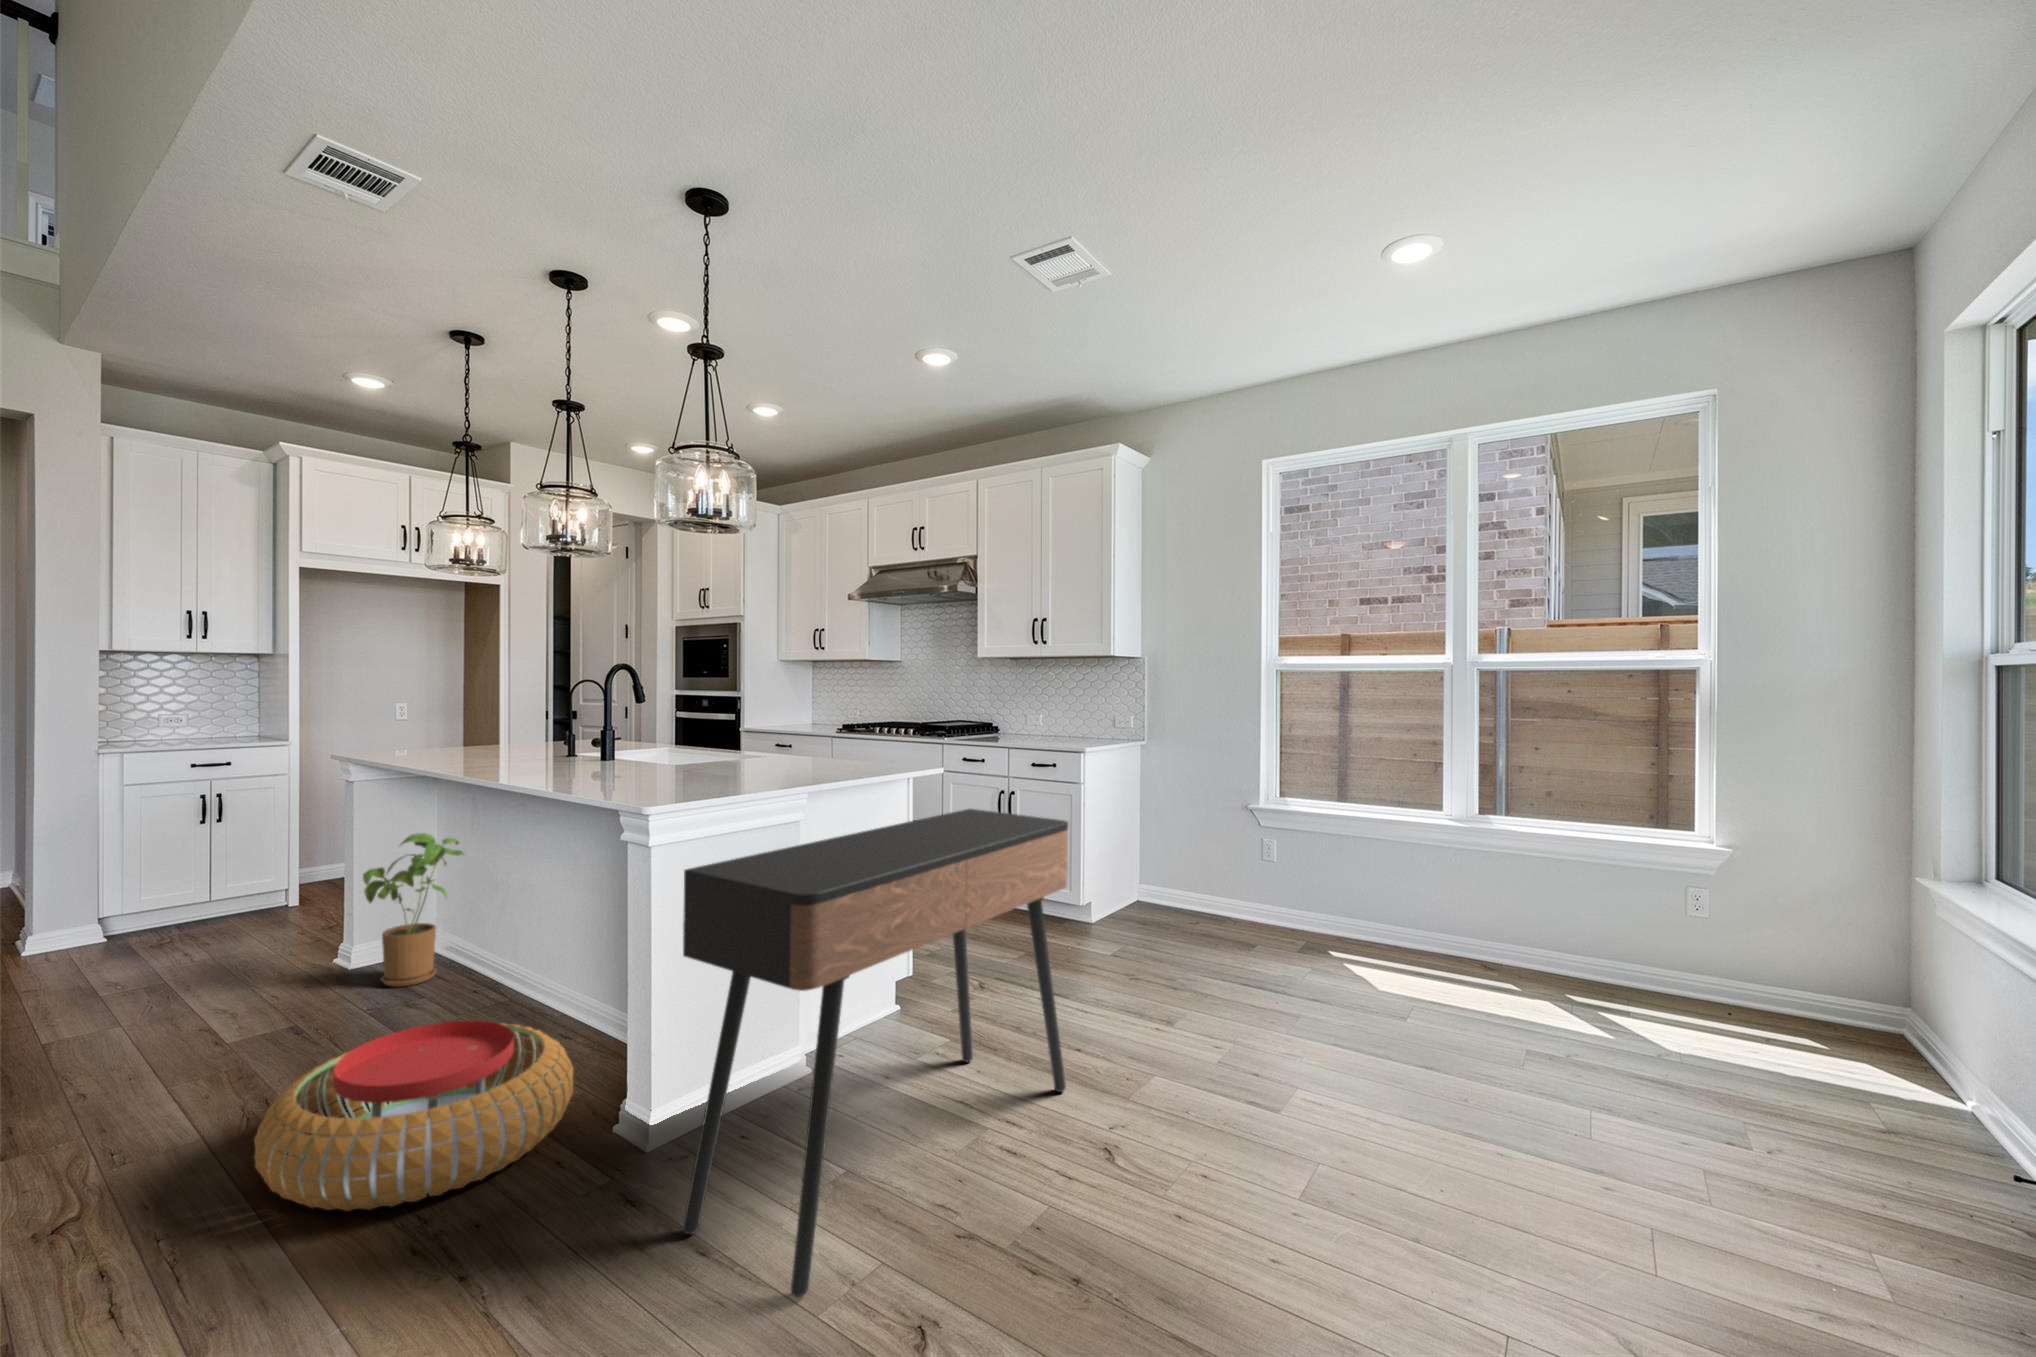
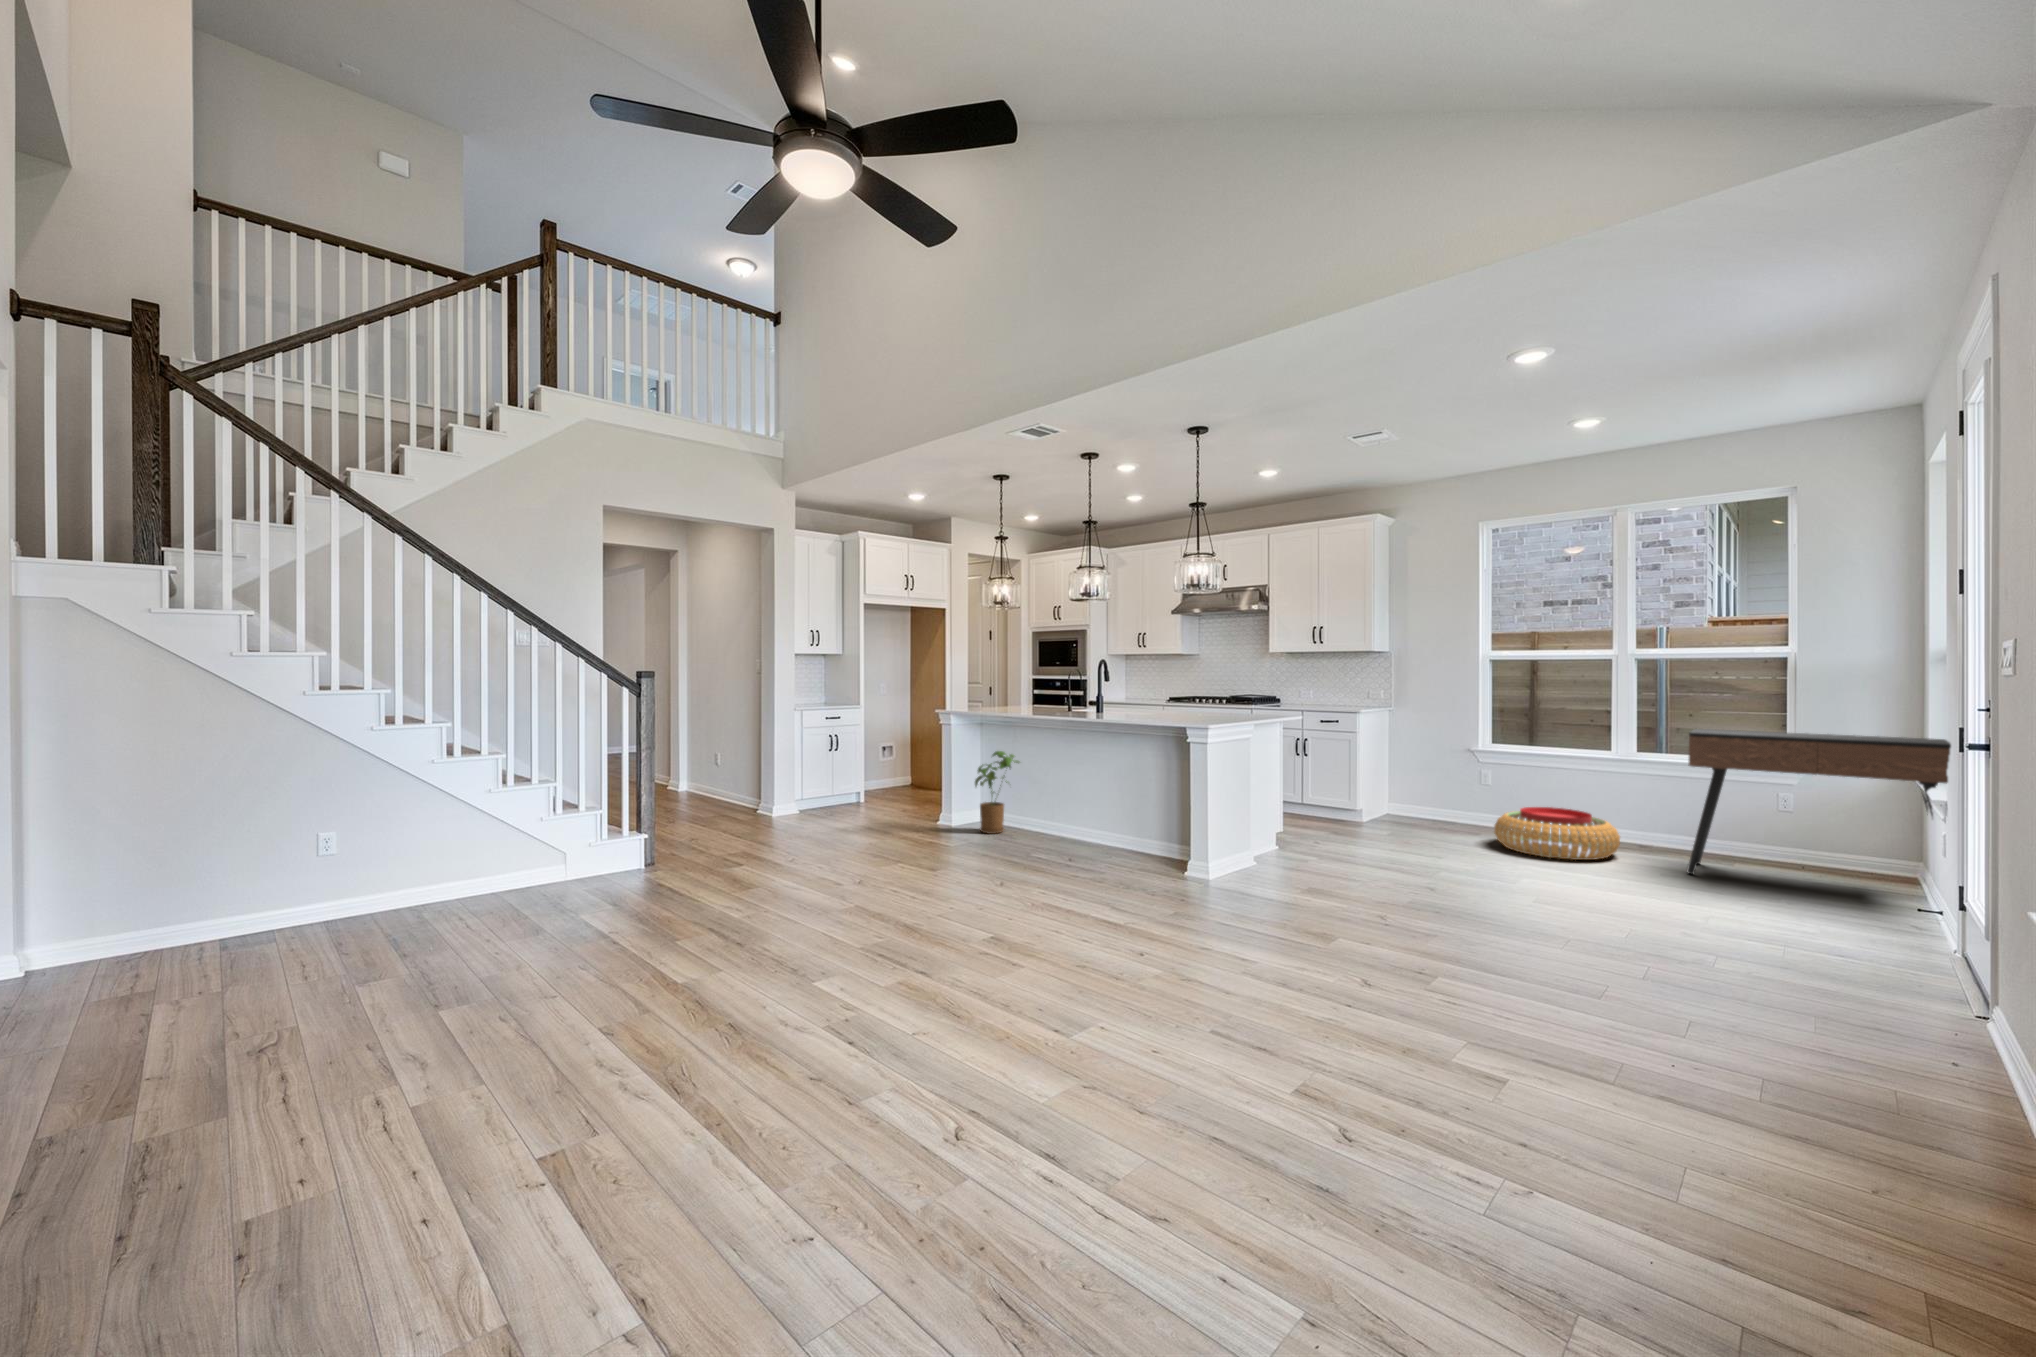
console table: present [682,809,1068,1297] -> present [1687,729,1951,874]
pouf: present [254,1021,574,1211] -> present [1494,807,1620,860]

